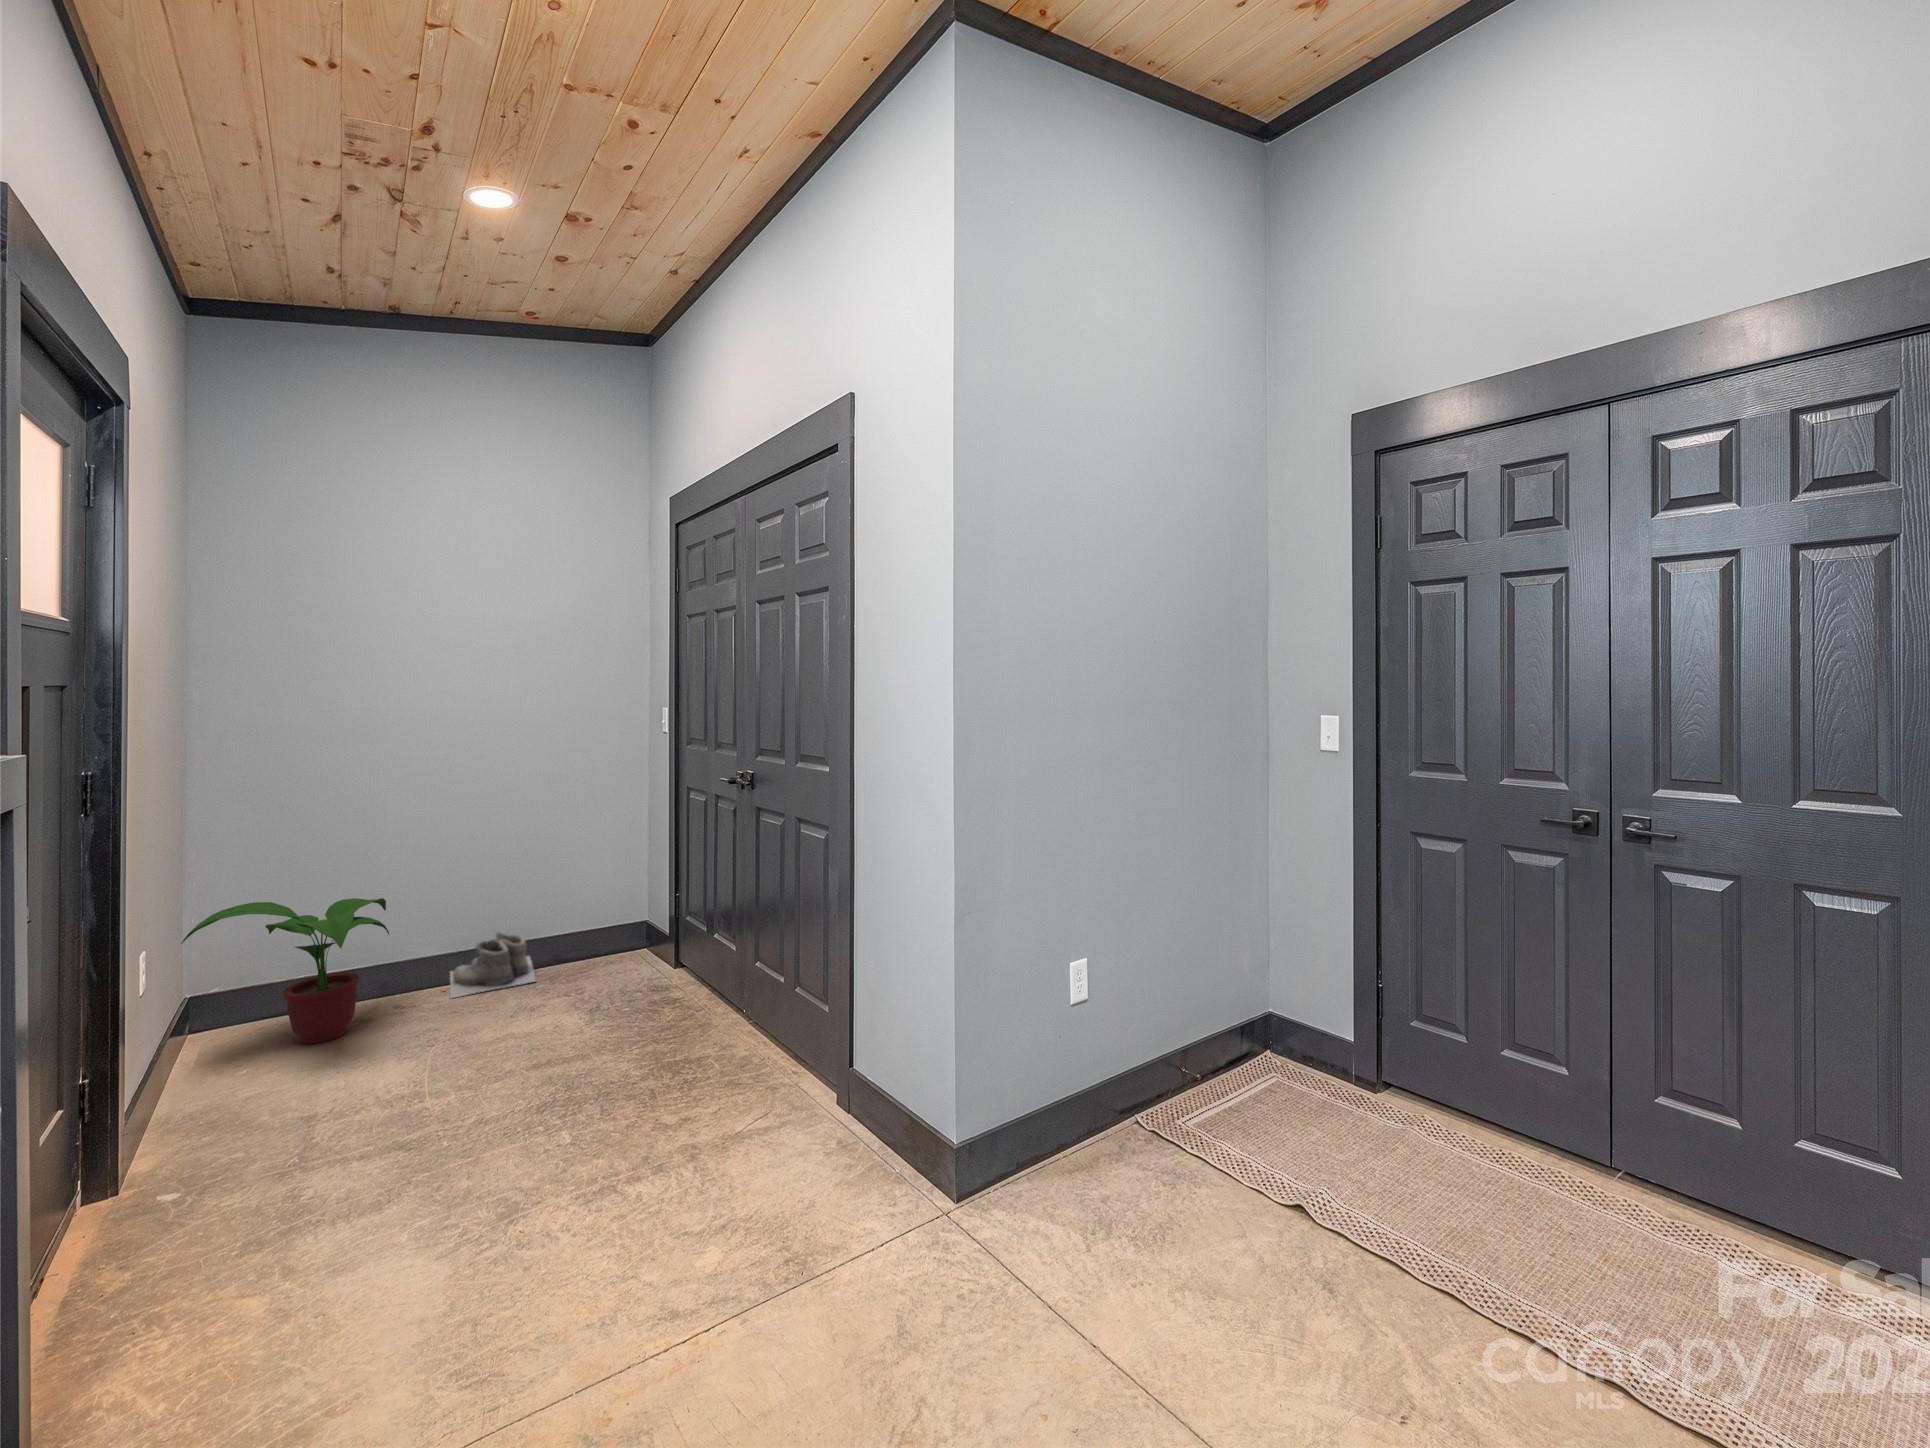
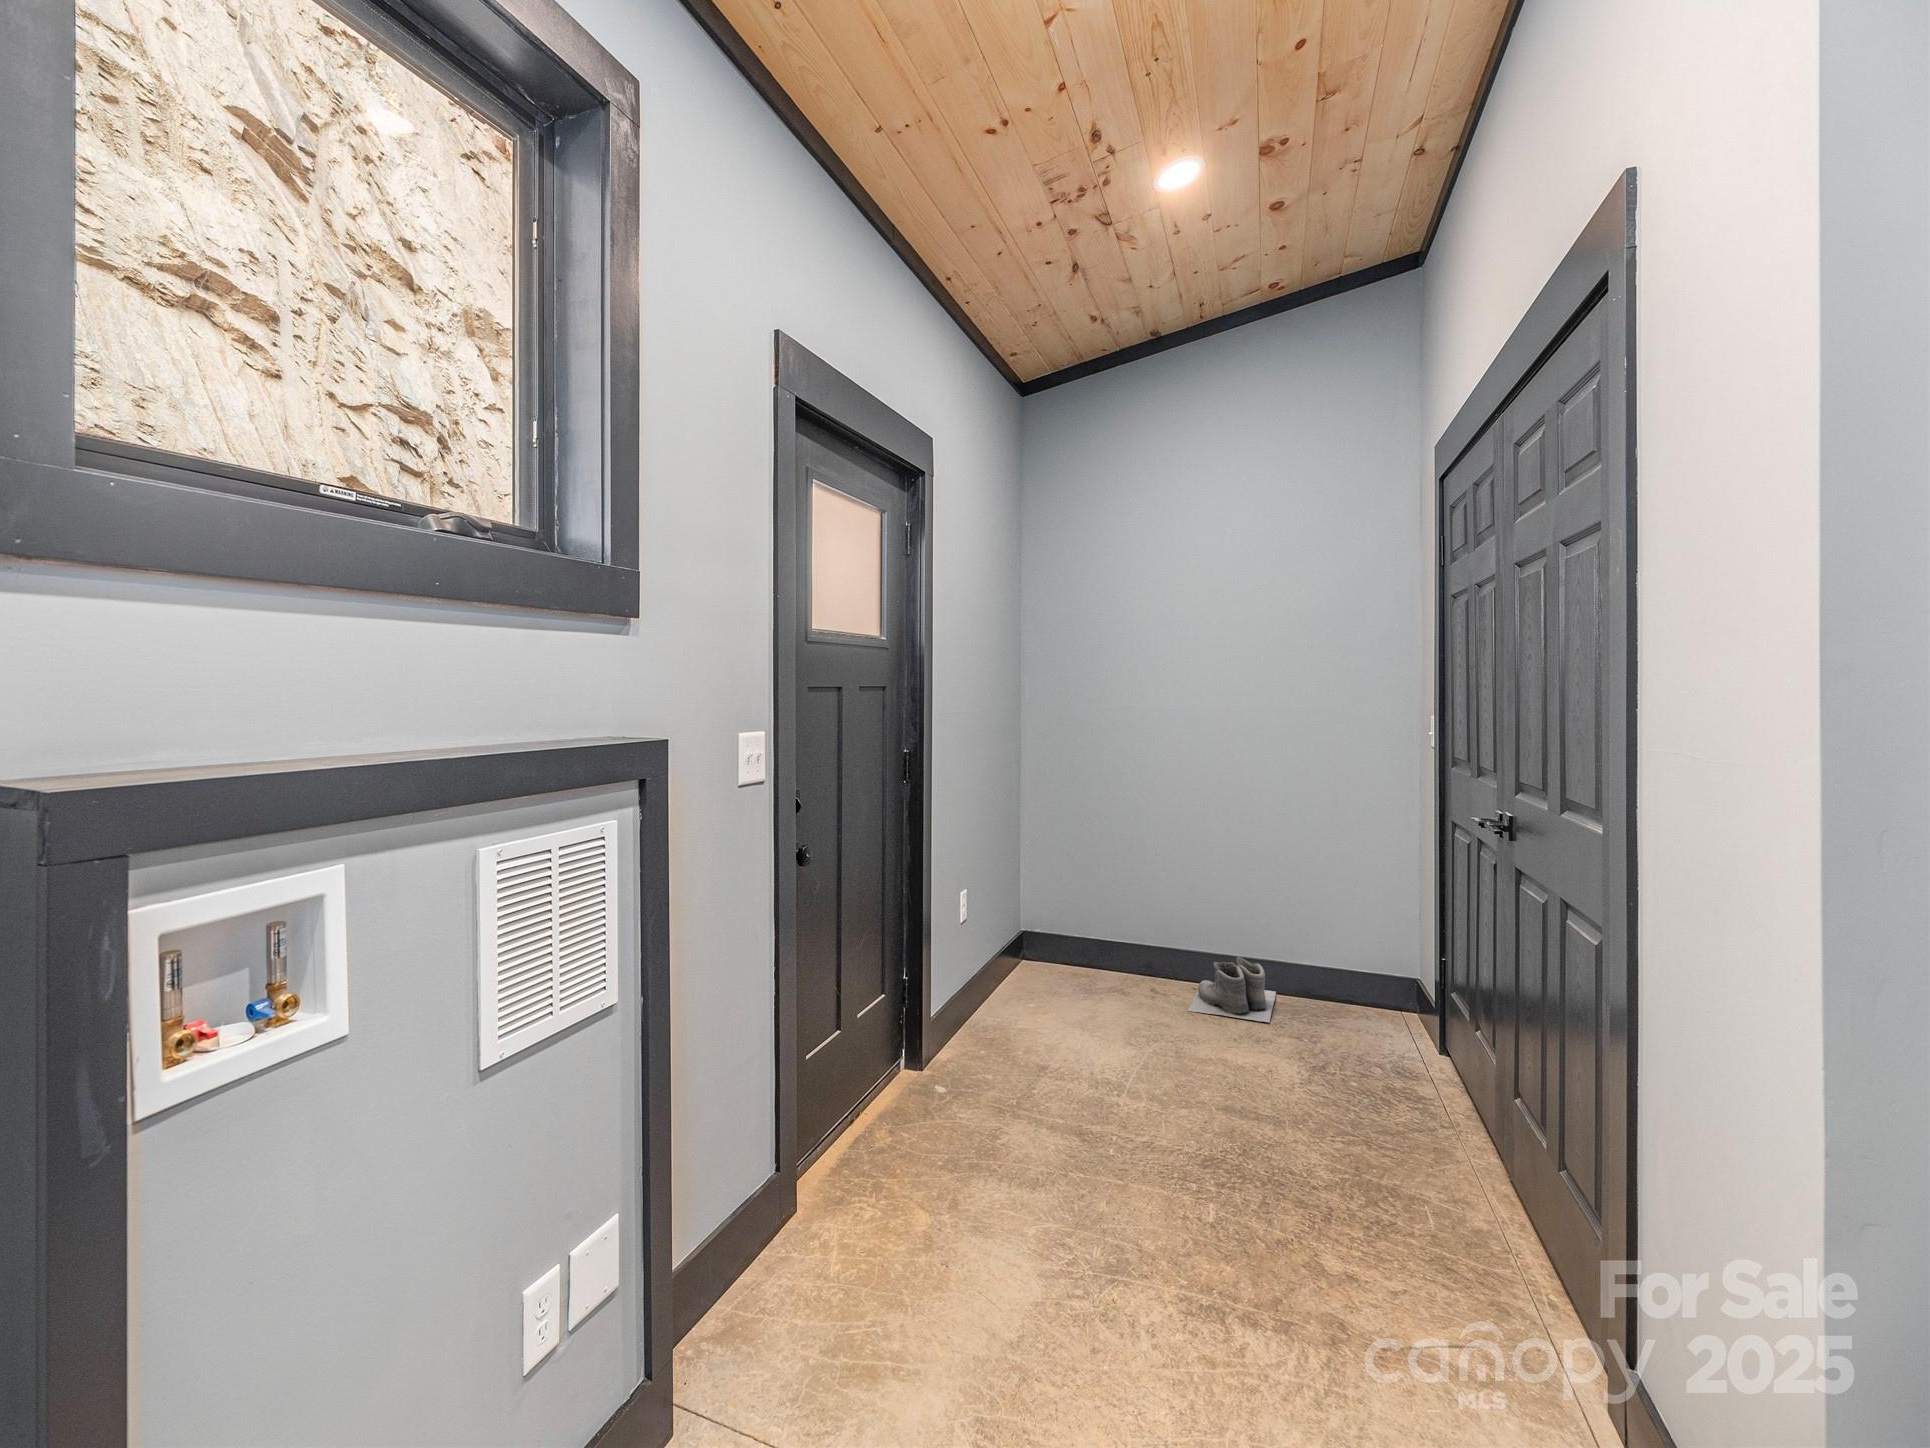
potted plant: present [181,898,389,1044] -> none [998,875,1140,1013]

